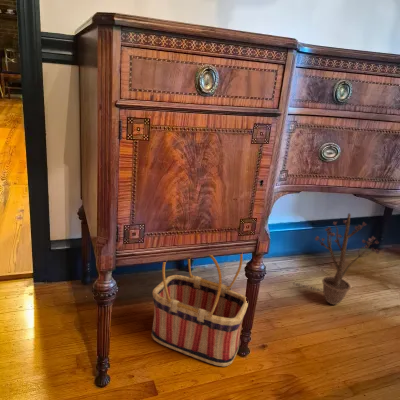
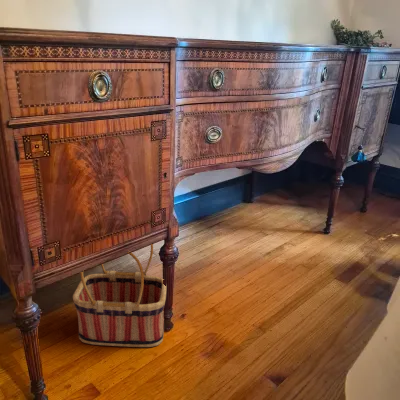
decorative plant: present [296,214,379,305] -> none [190,181,257,260]

